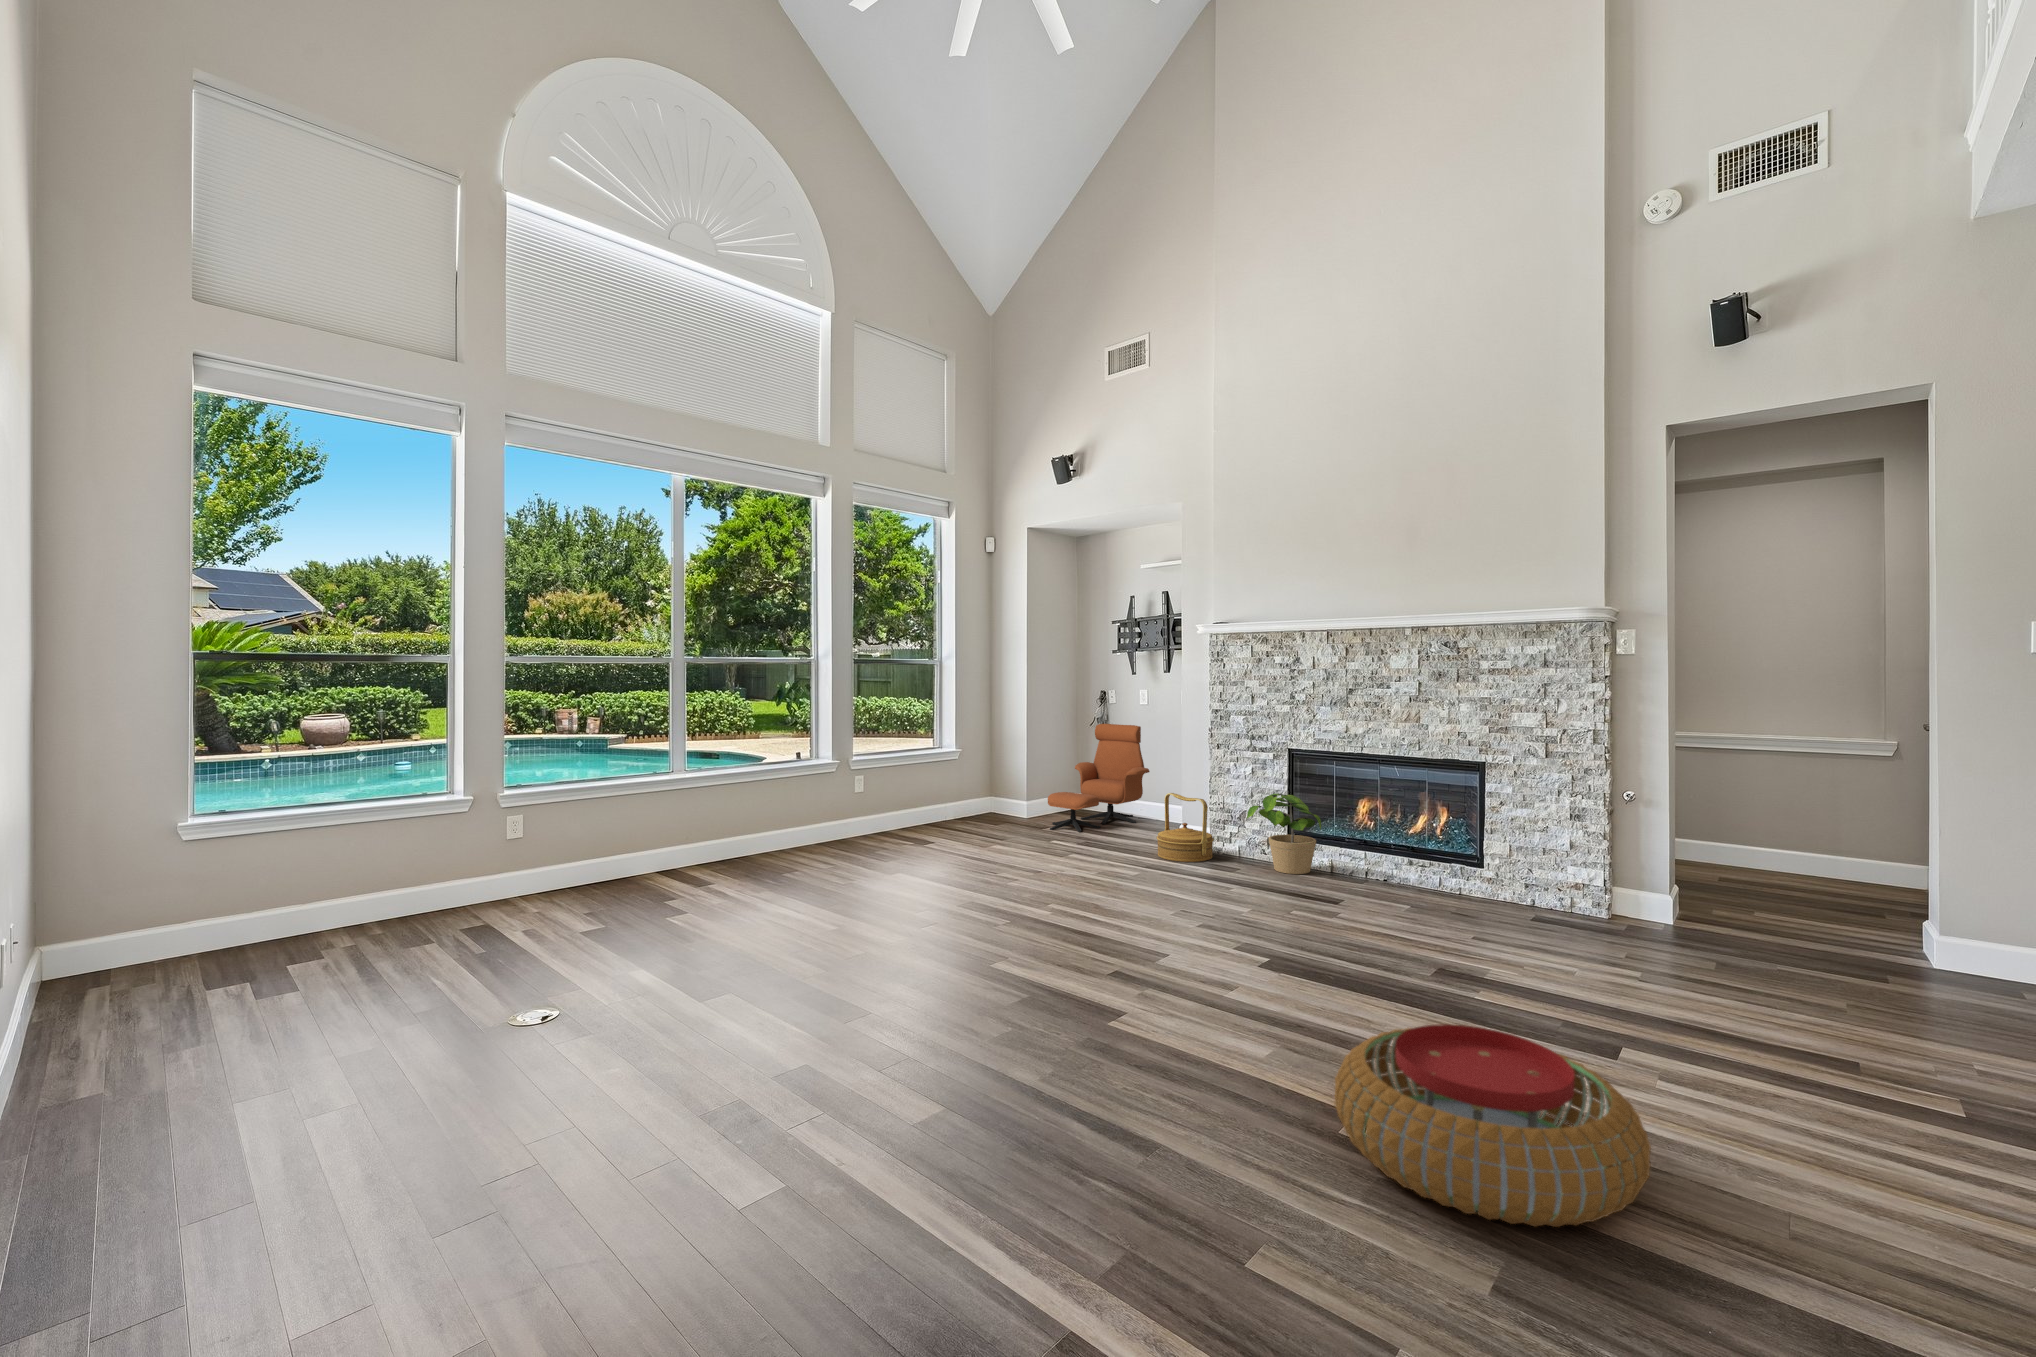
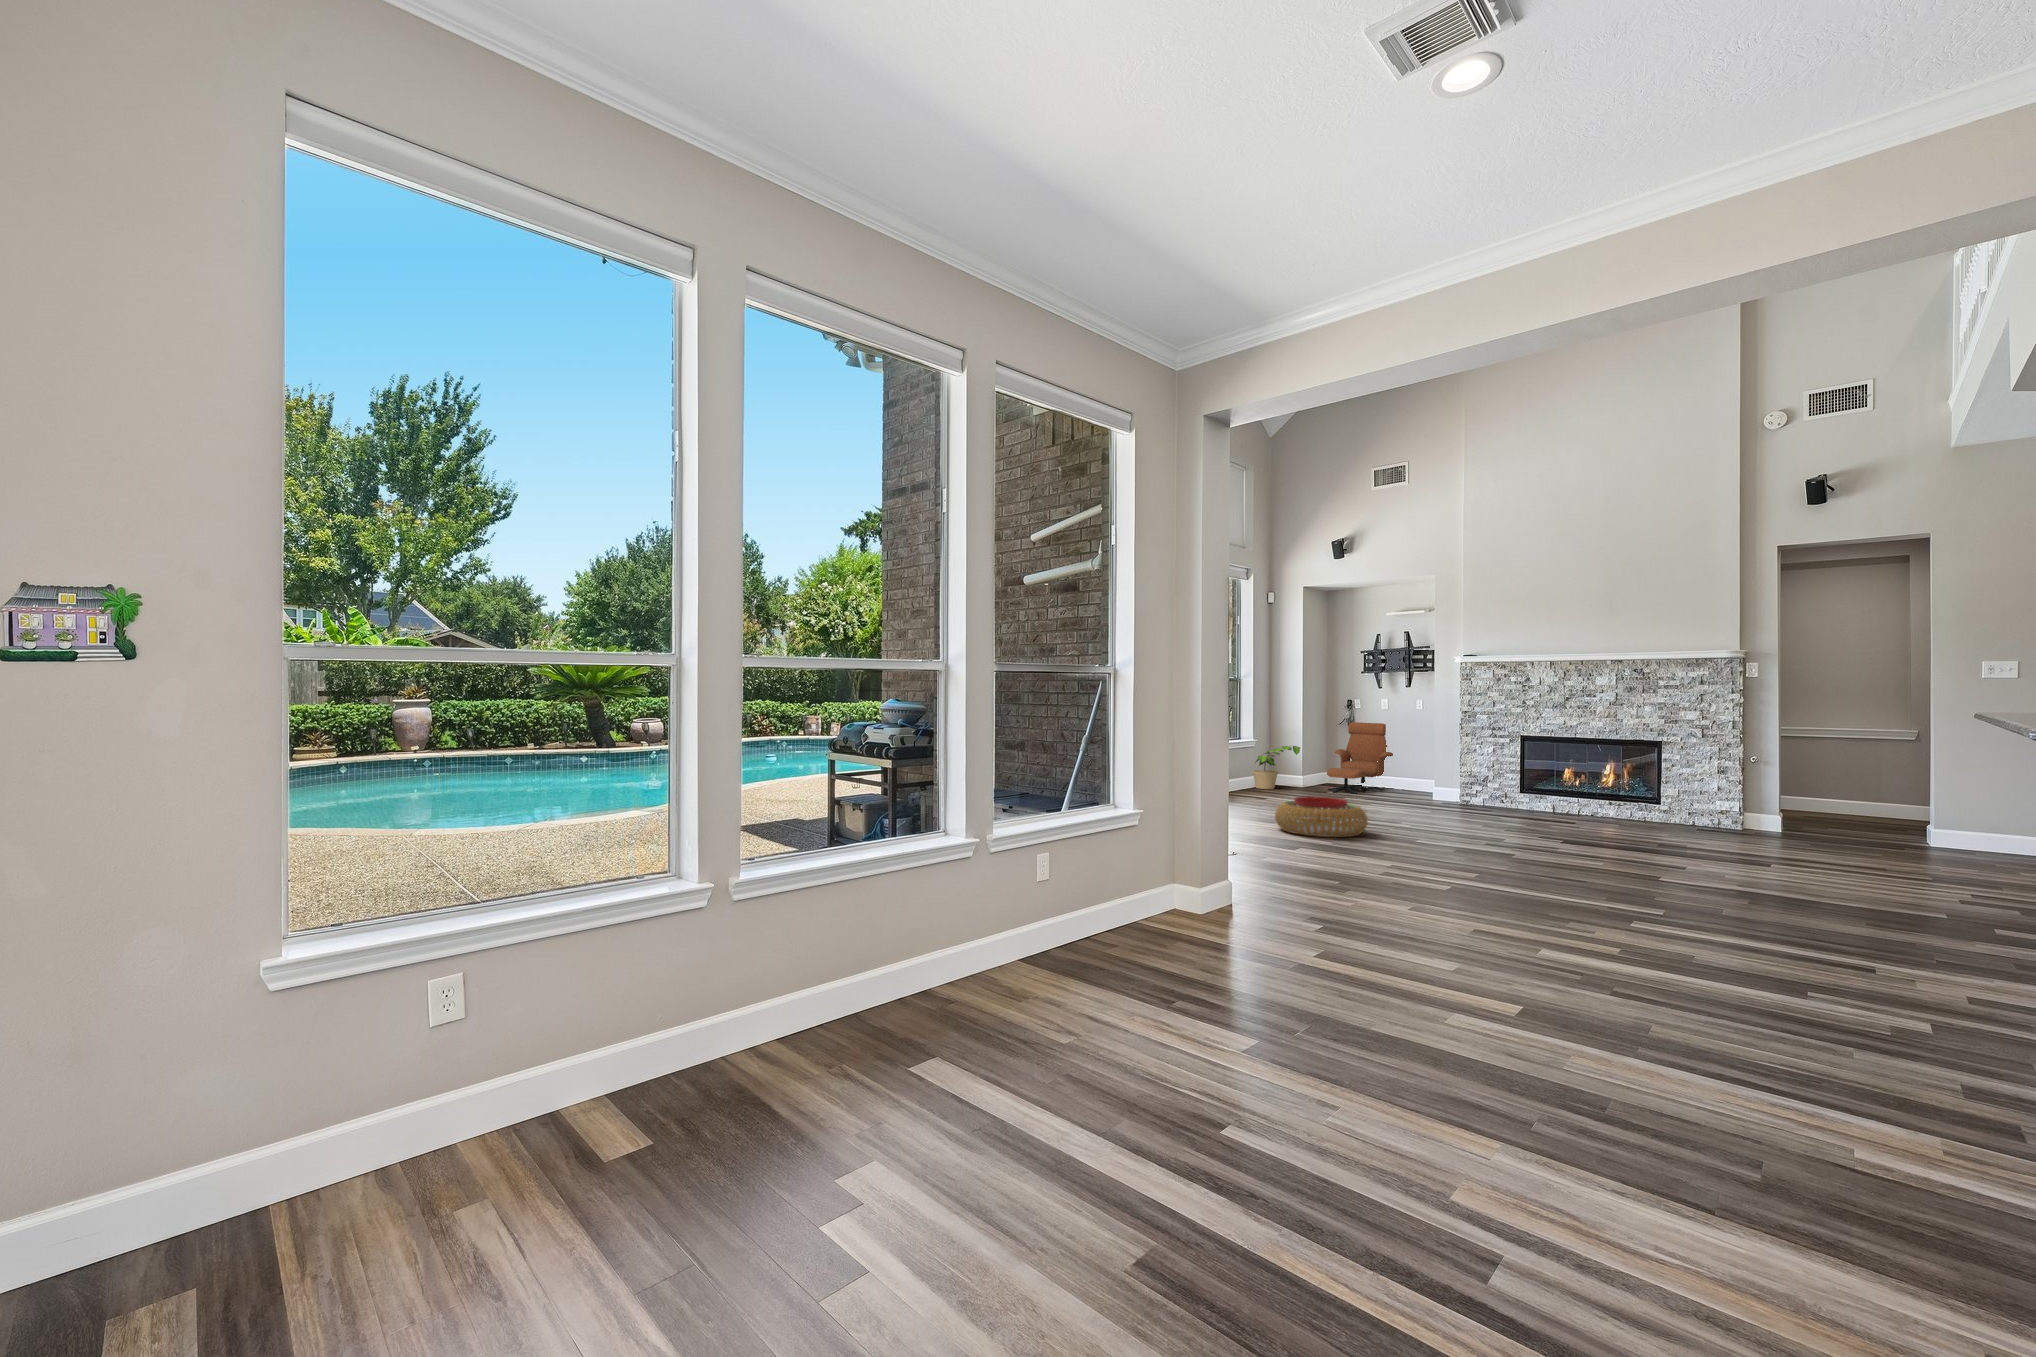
woven basket: present [1157,793,1214,862] -> none [1429,765,1469,807]
potted plant: present [1247,793,1321,874] -> present [1253,746,1300,789]
pouf: present [1335,1024,1651,1227] -> present [1275,796,1368,837]

